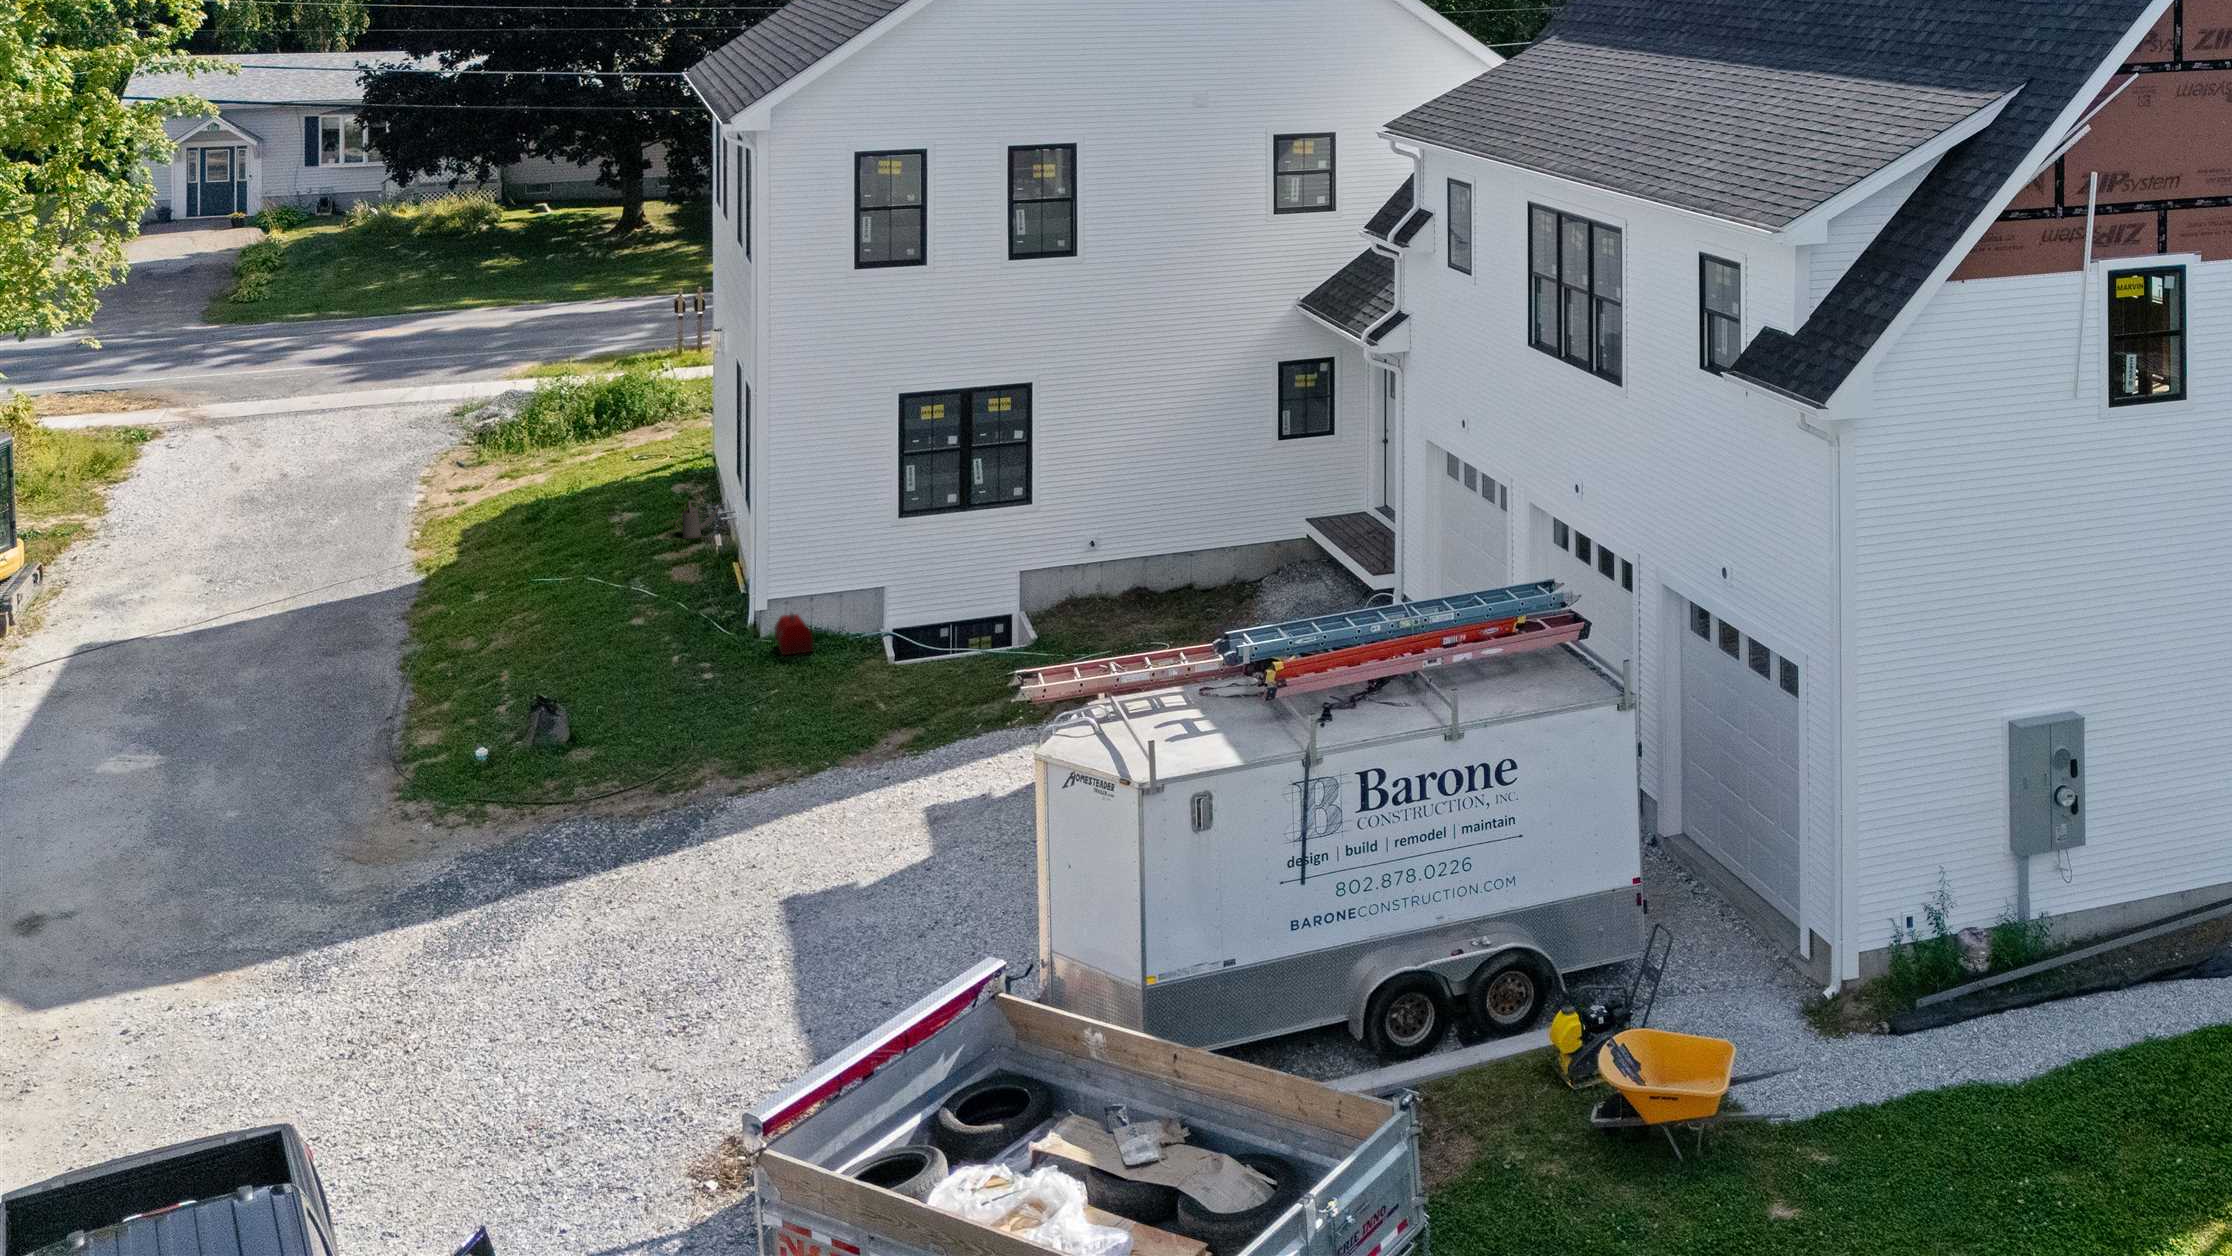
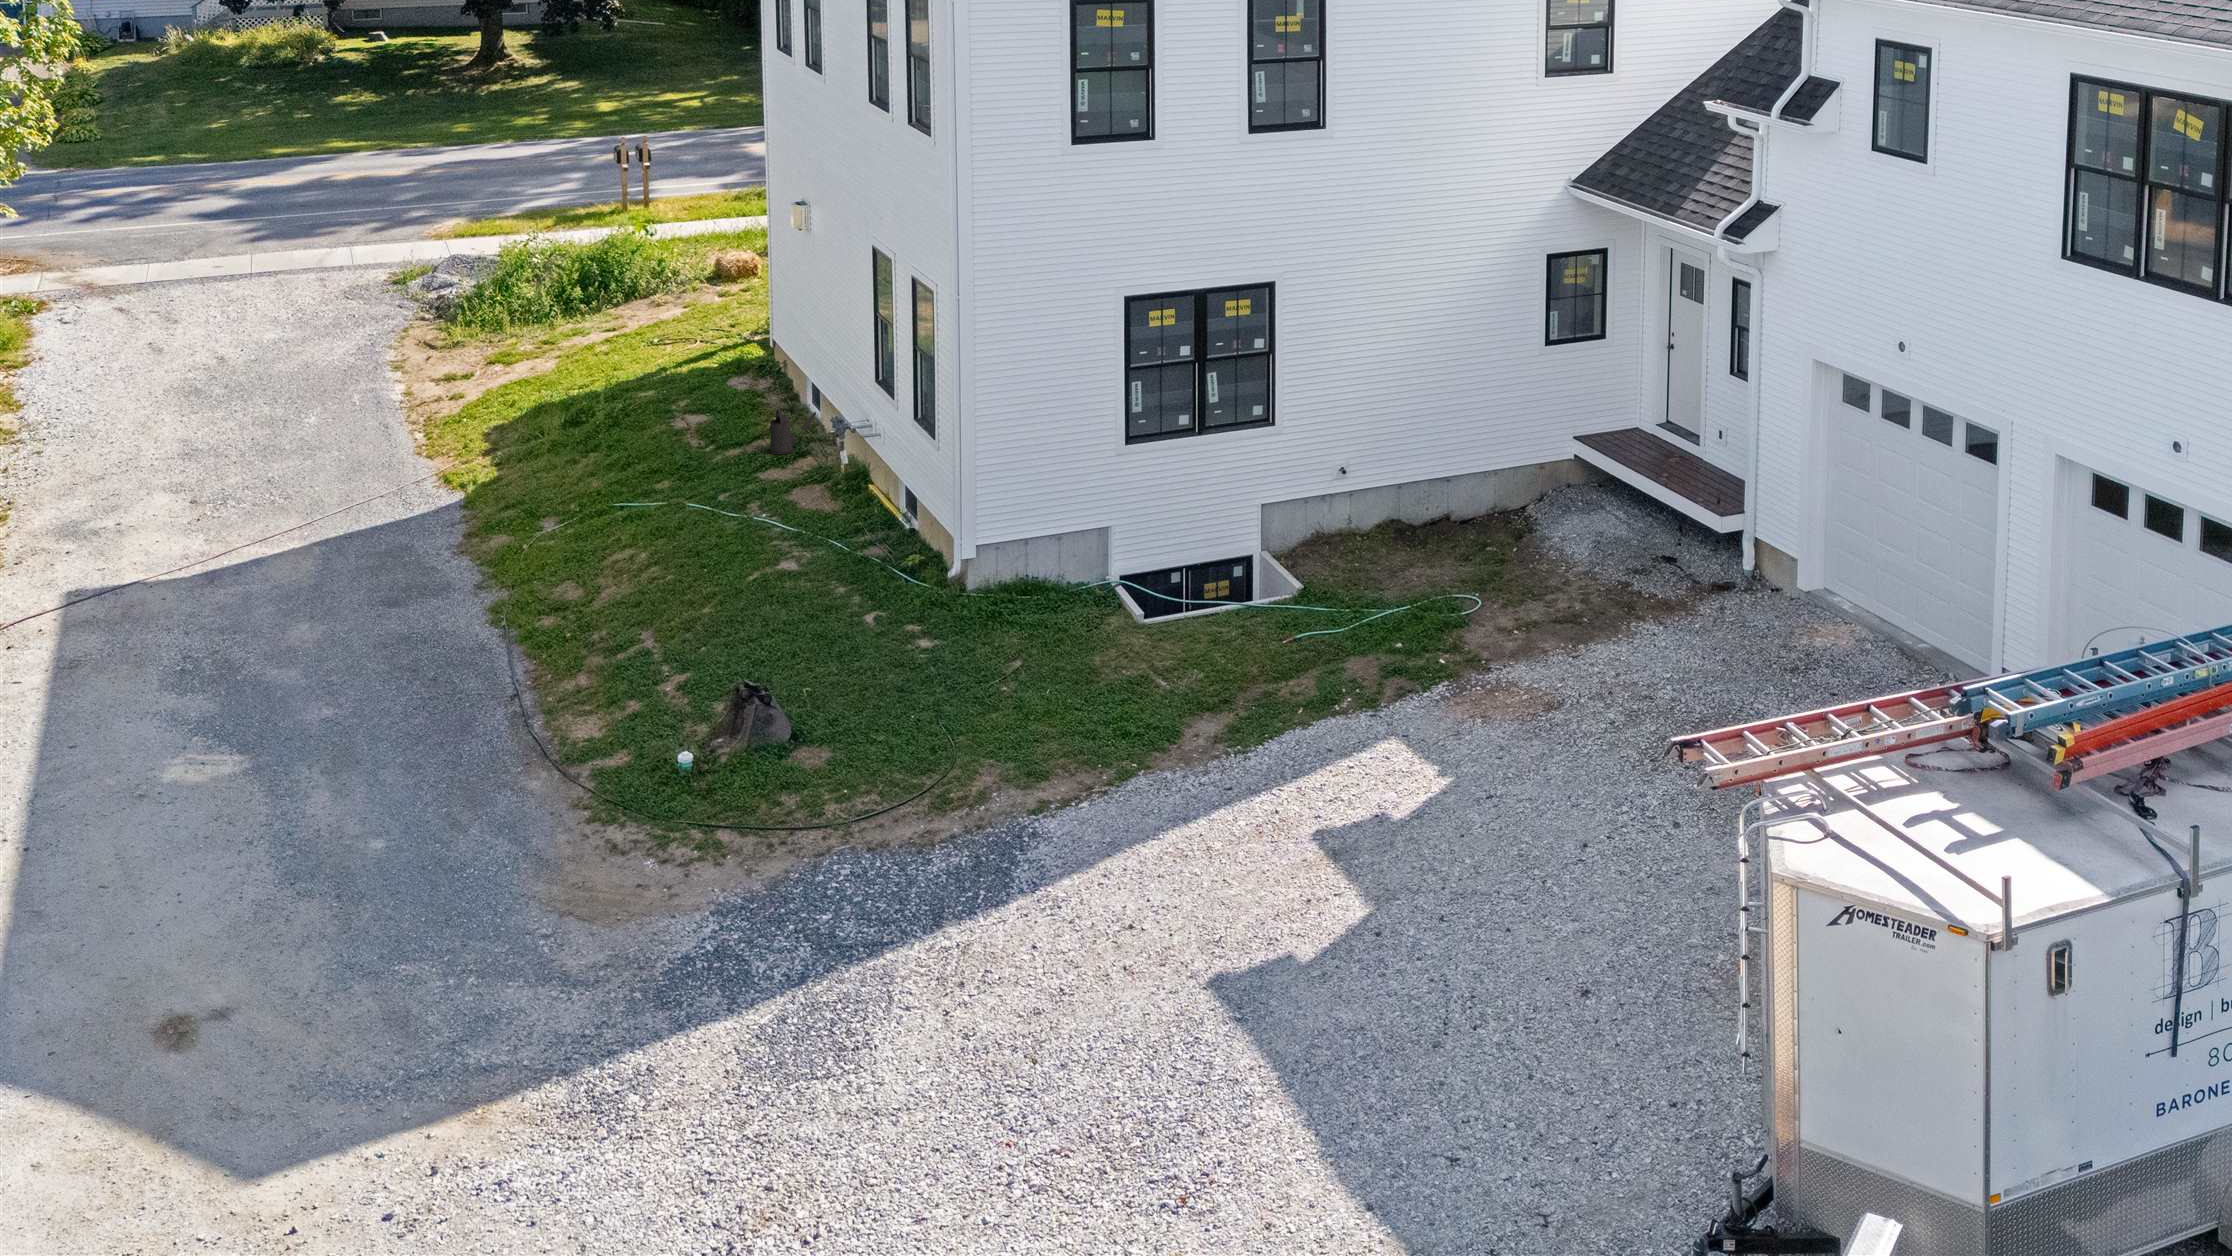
toolbox: present [775,613,813,655] -> none [981,568,1037,625]

